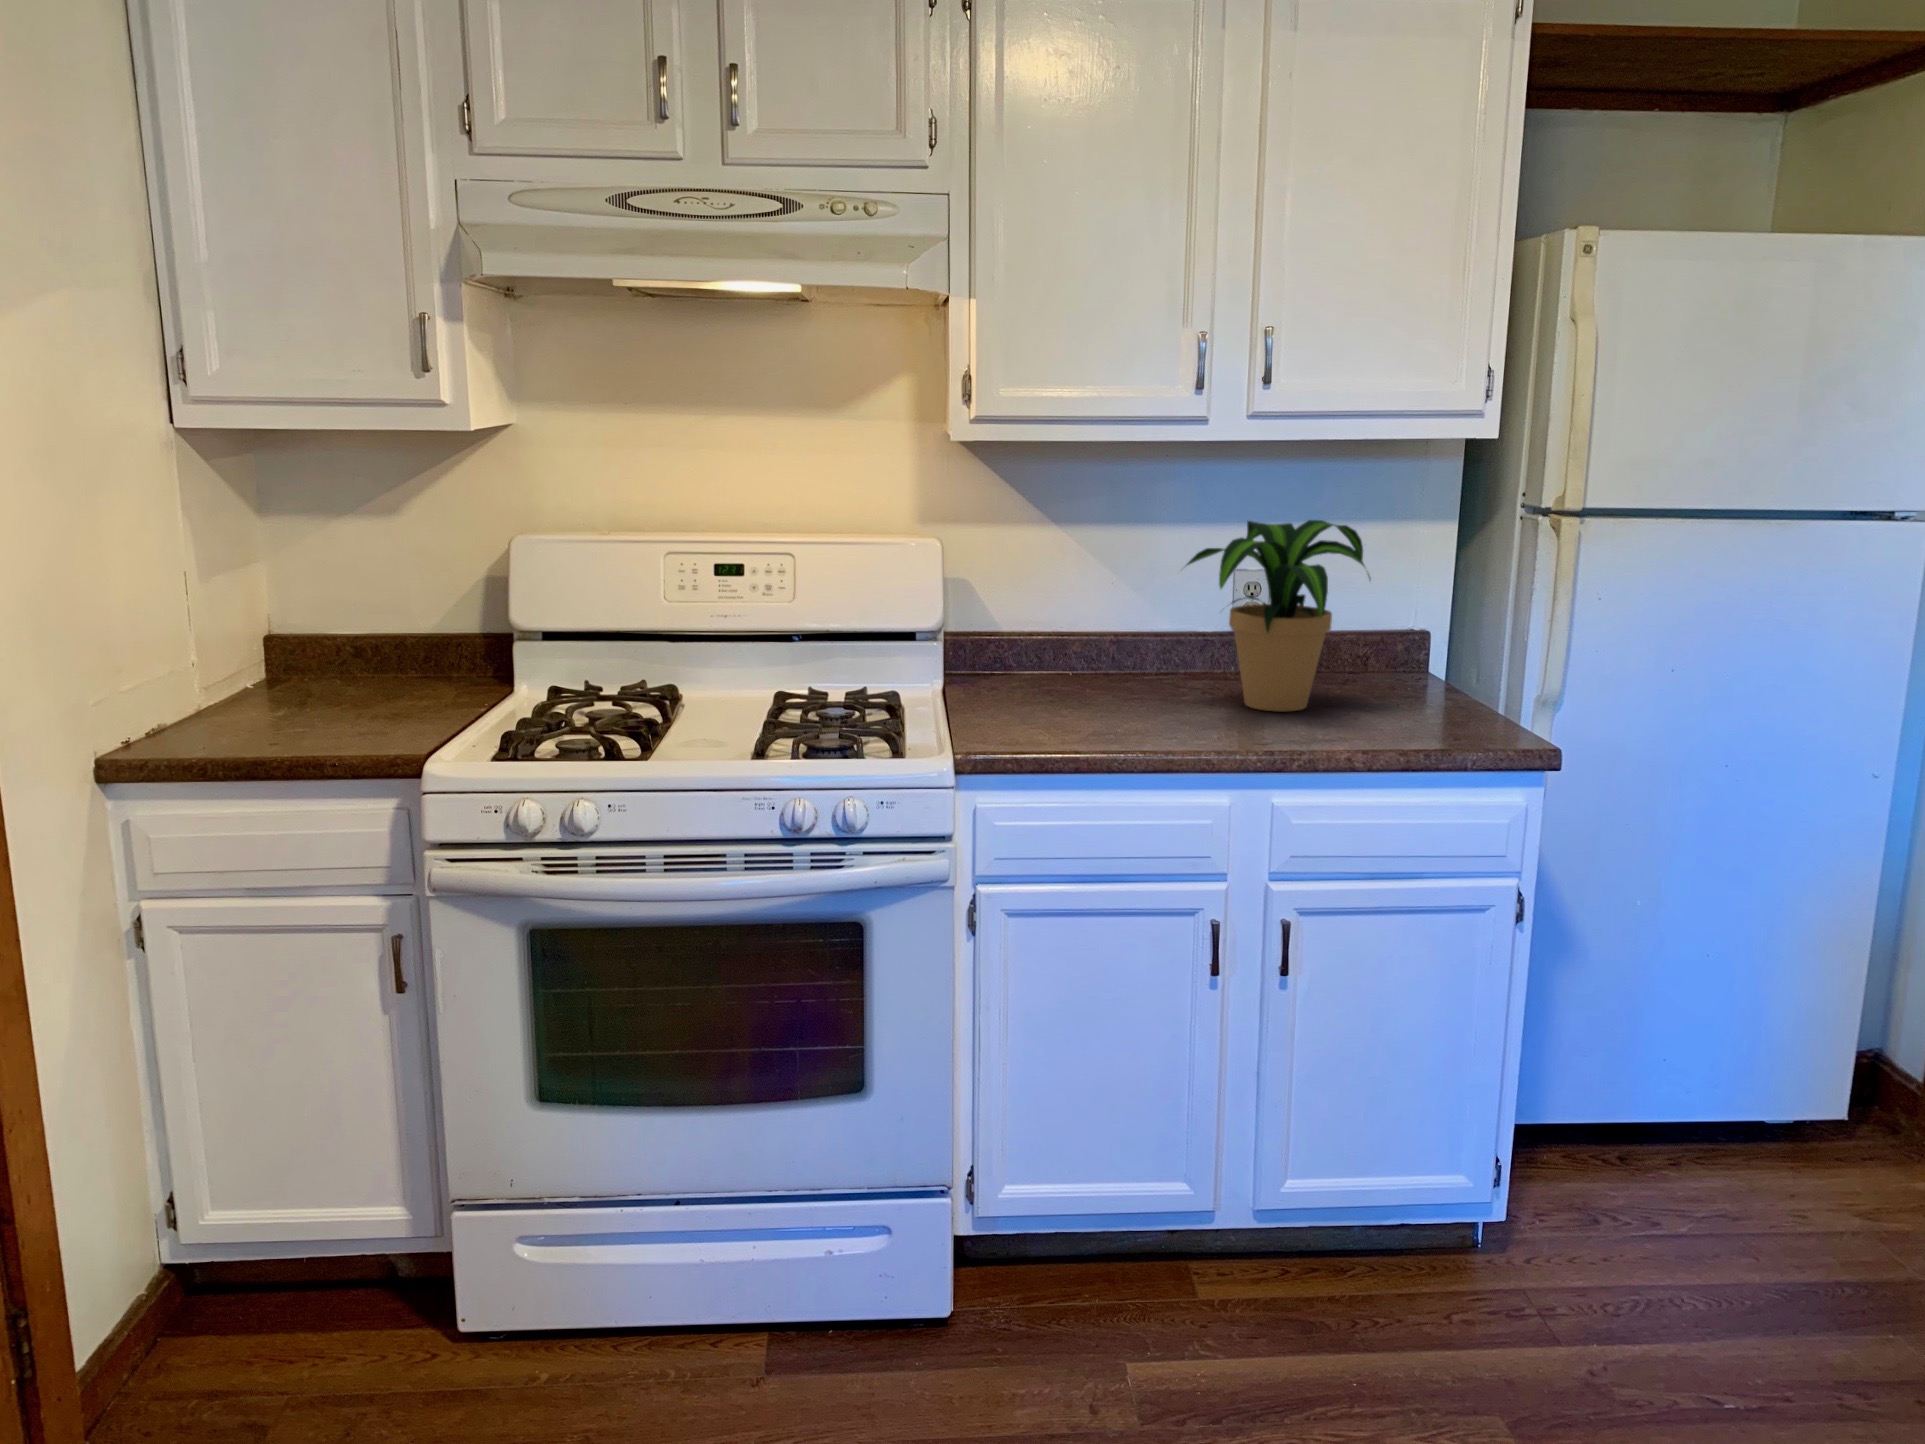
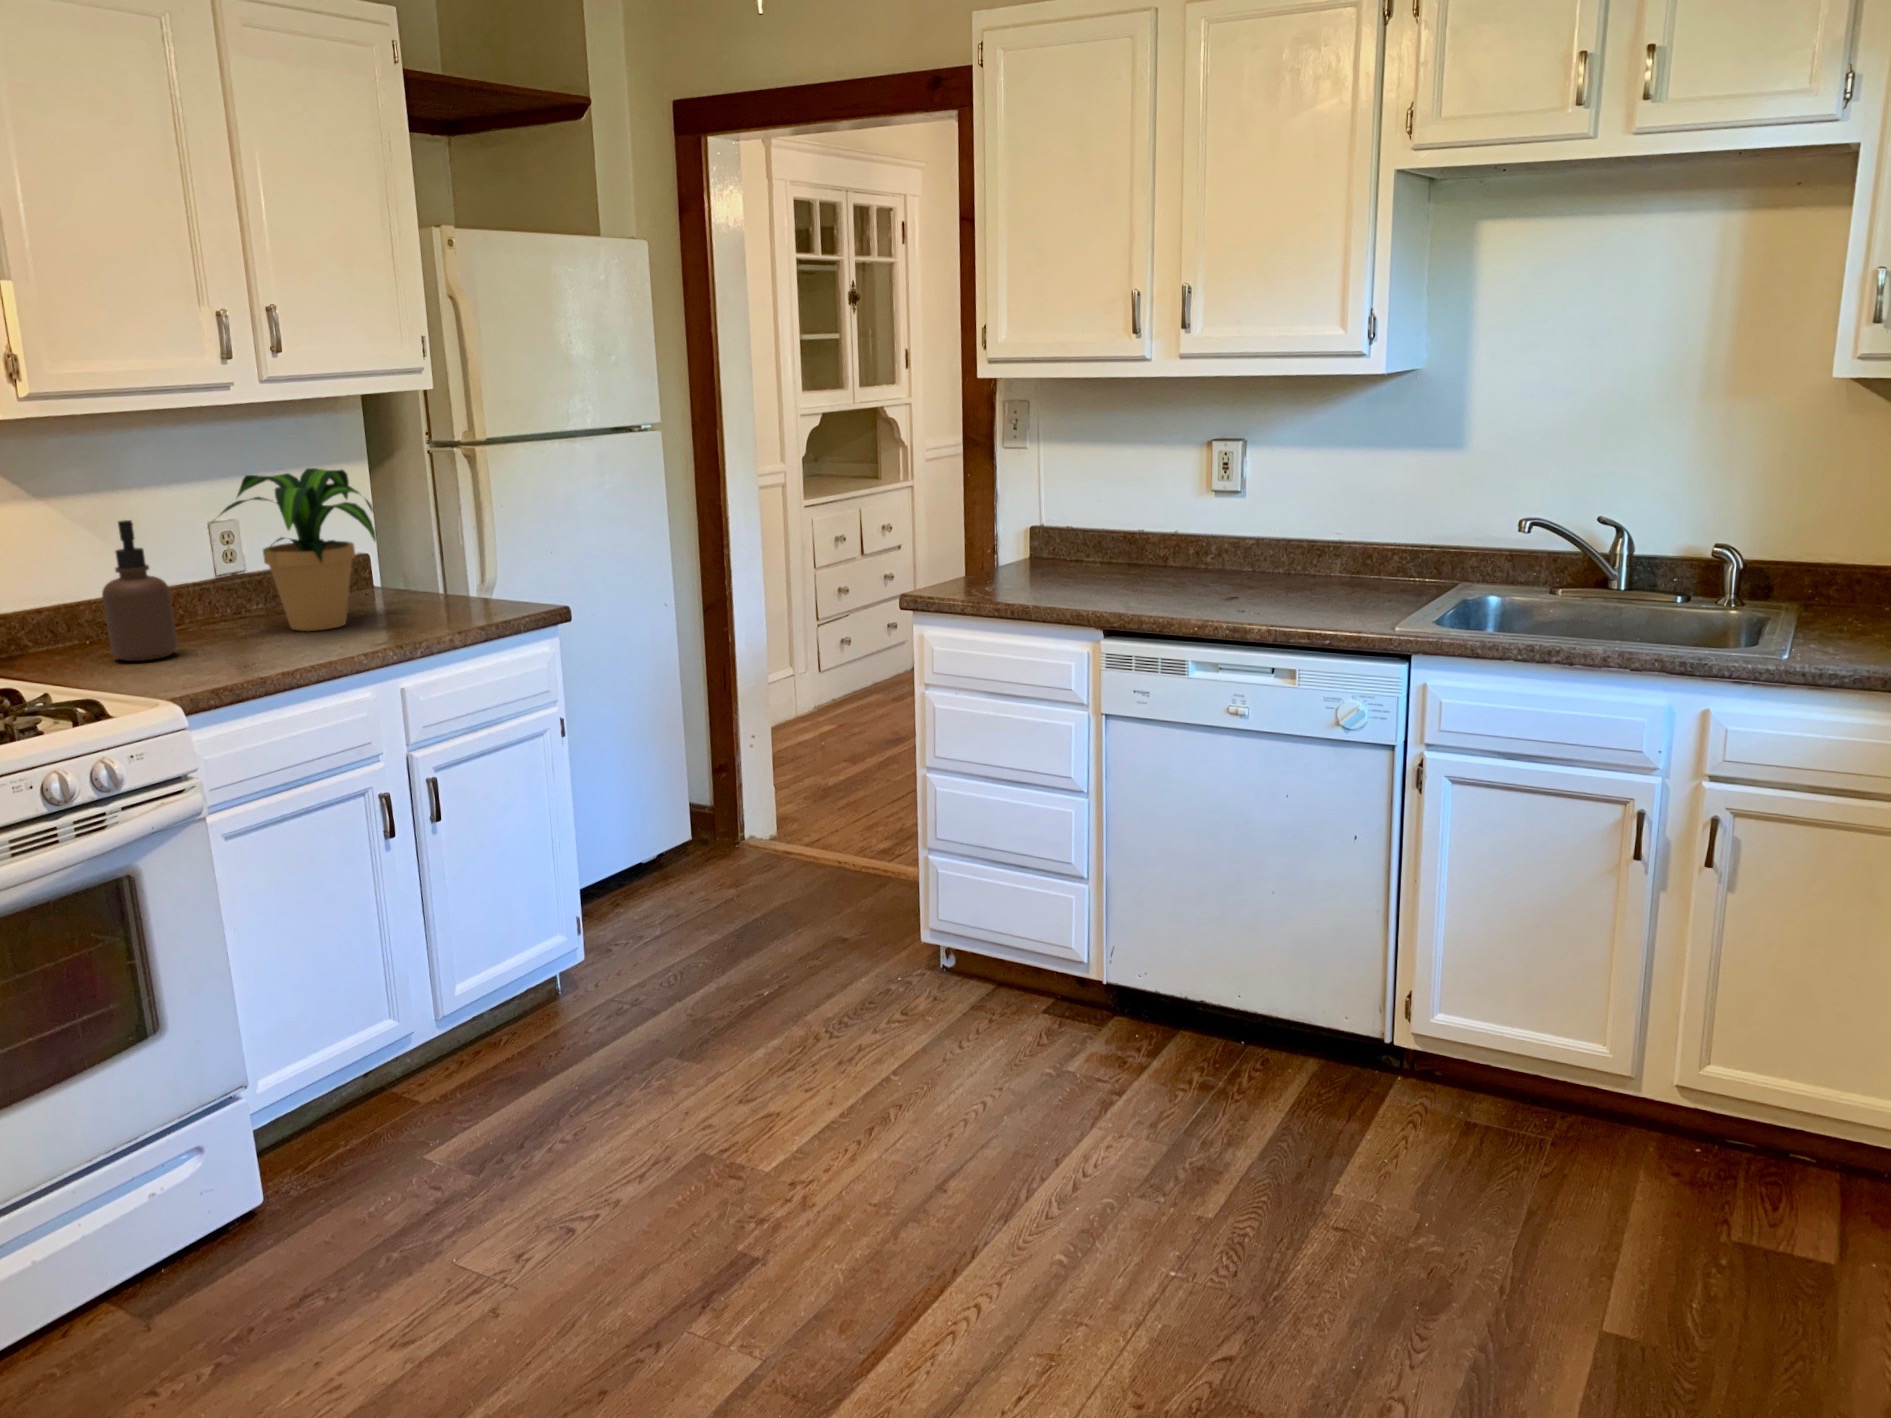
soap dispenser: none [1040,554,1105,706] -> present [102,520,177,661]

